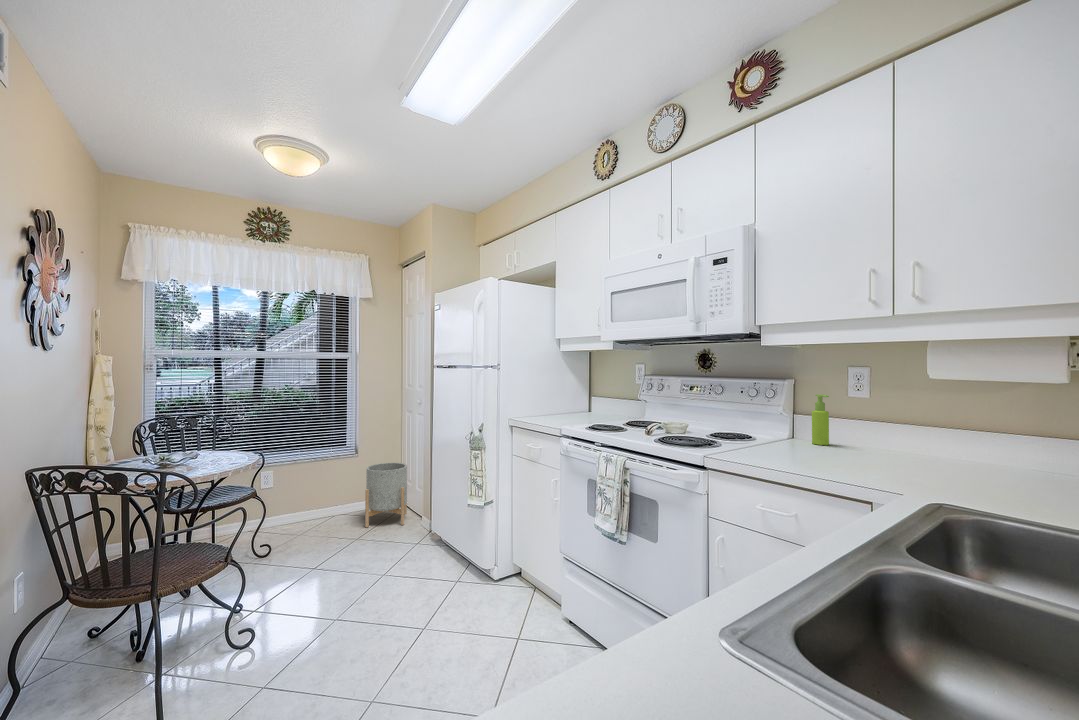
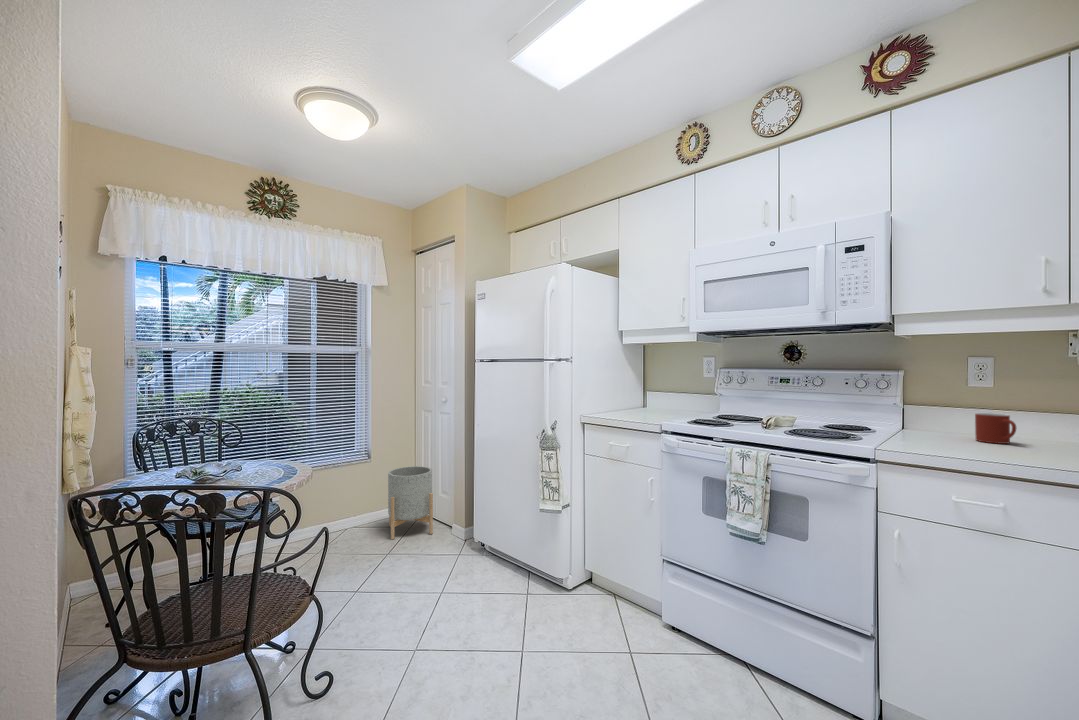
soap dispenser: present [812,395,829,445] -> none [932,384,954,434]
mug: none [834,424,863,456] -> present [975,413,1016,444]

